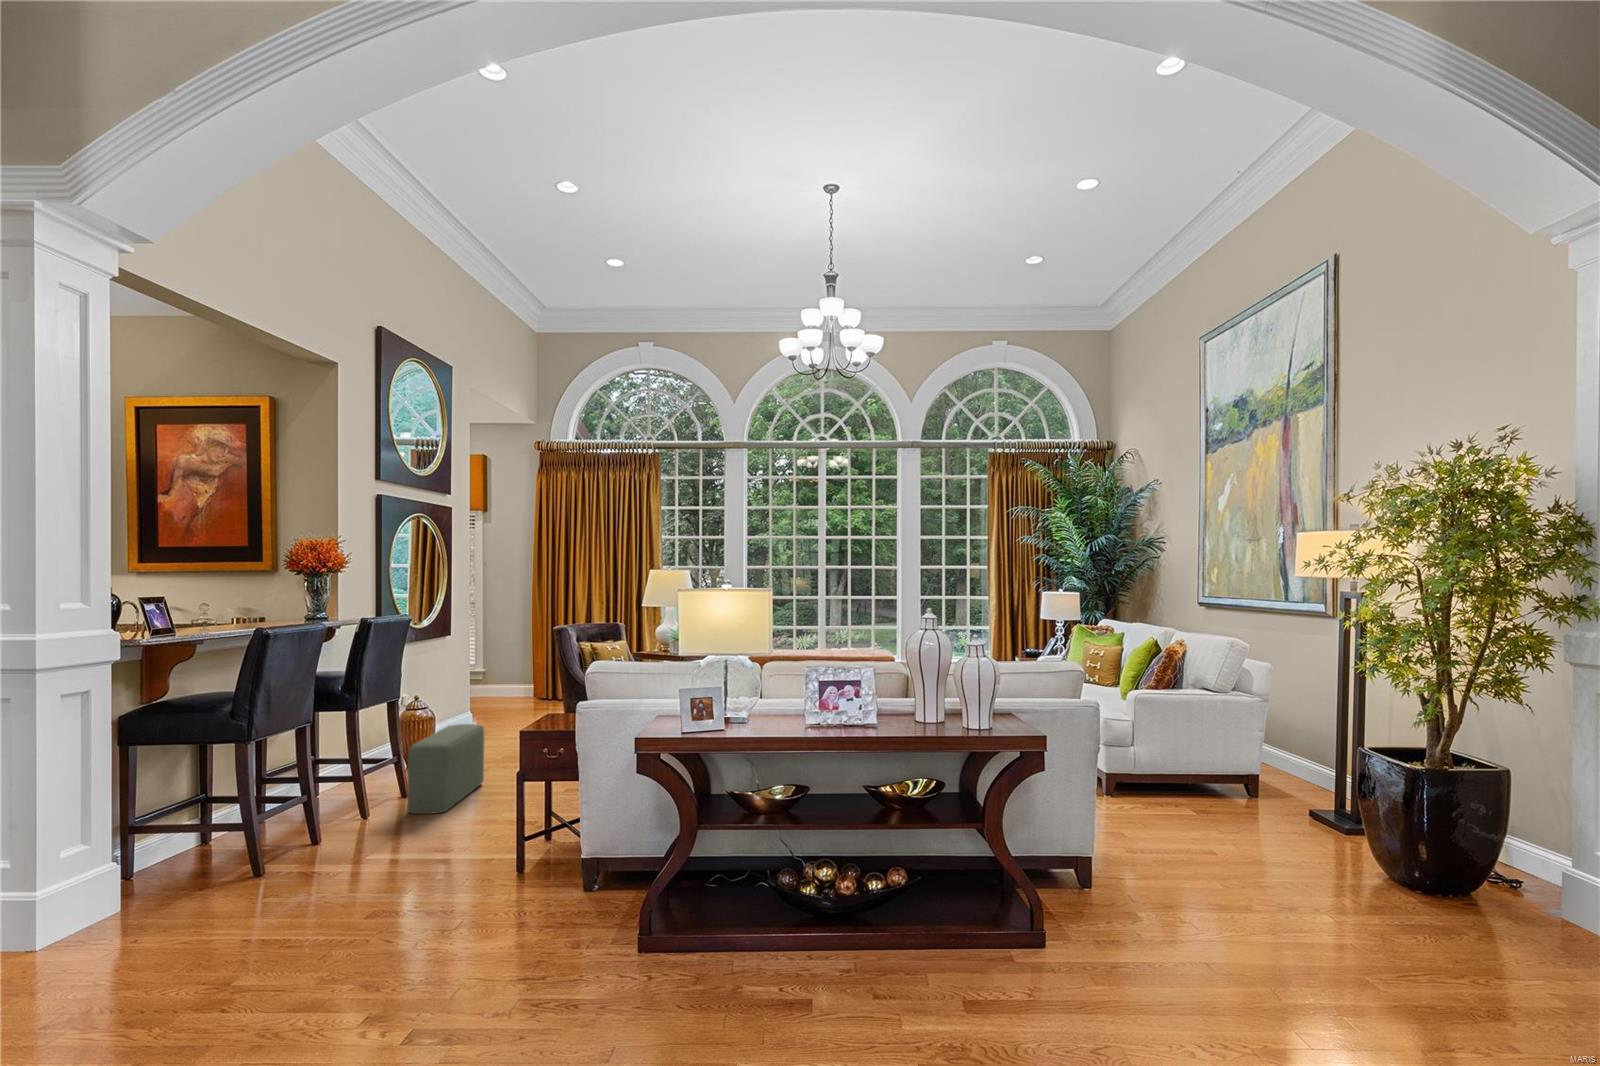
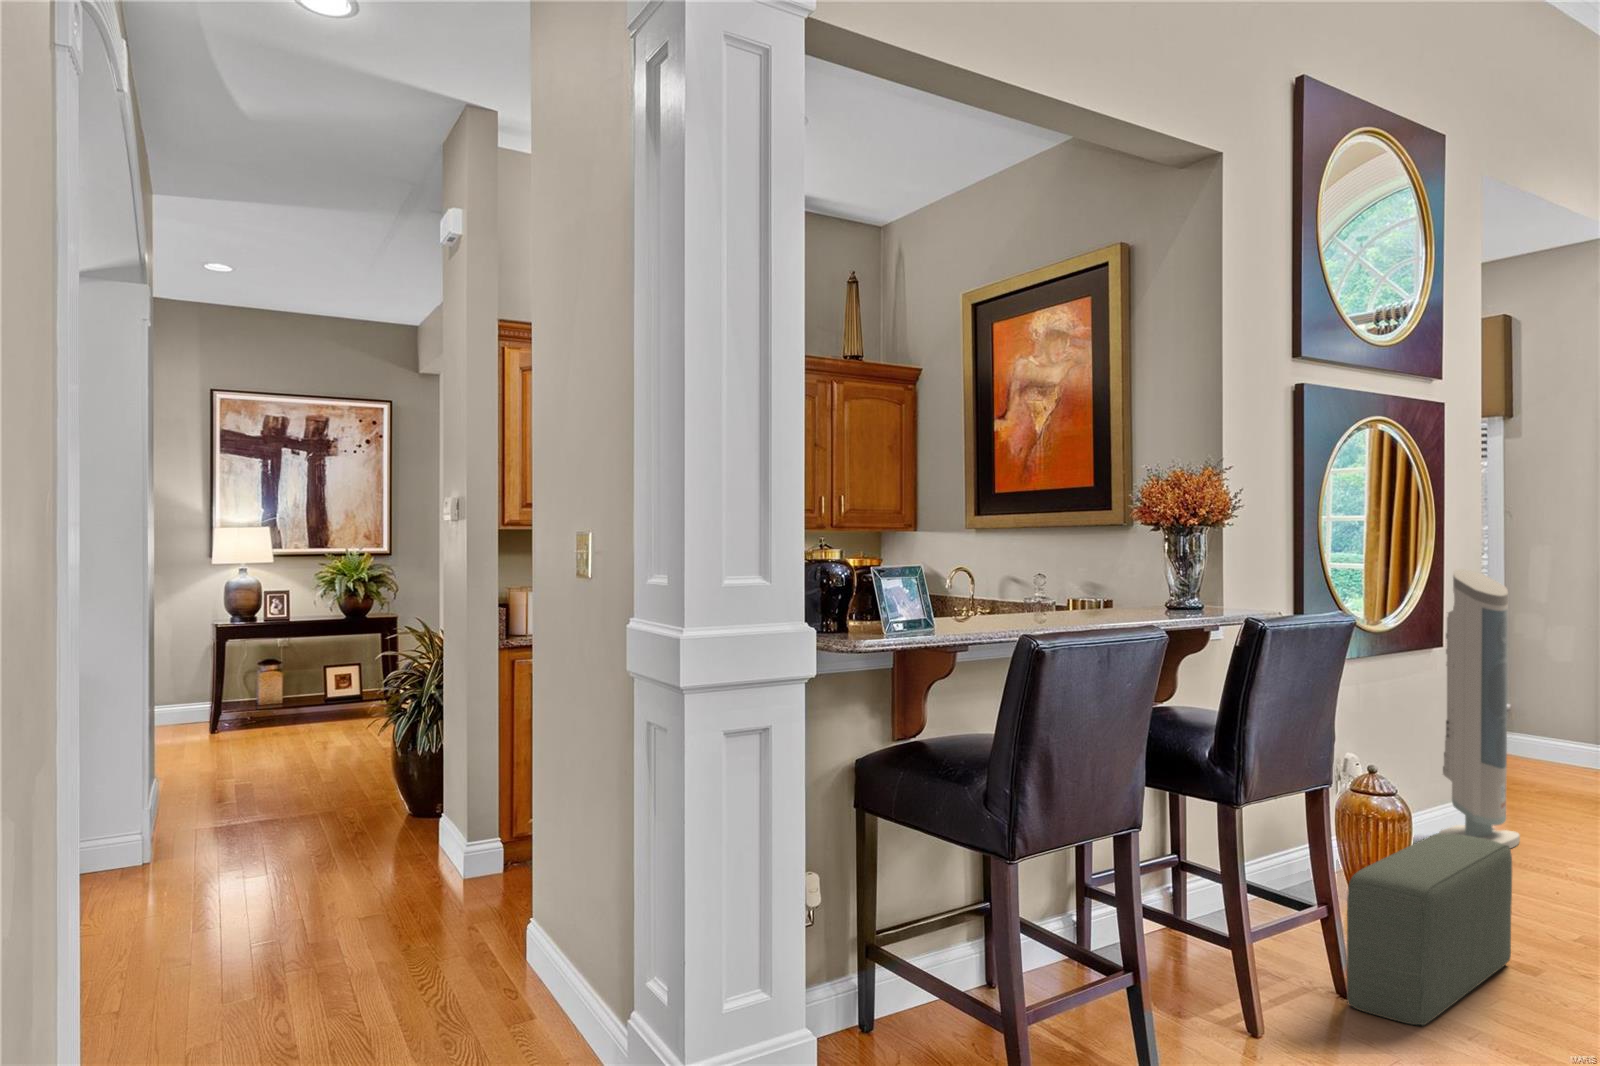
air purifier: none [448,594,489,745] -> present [1439,569,1520,848]

